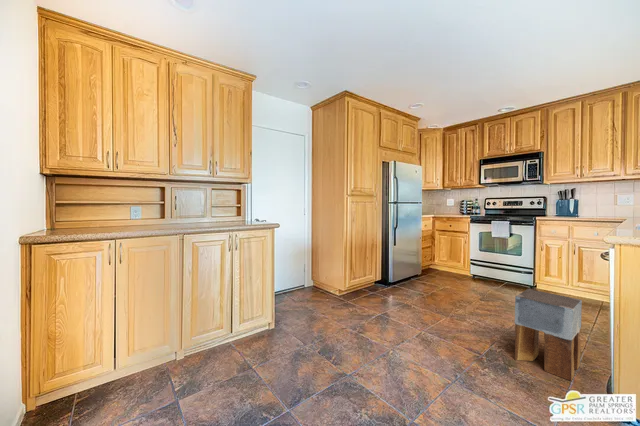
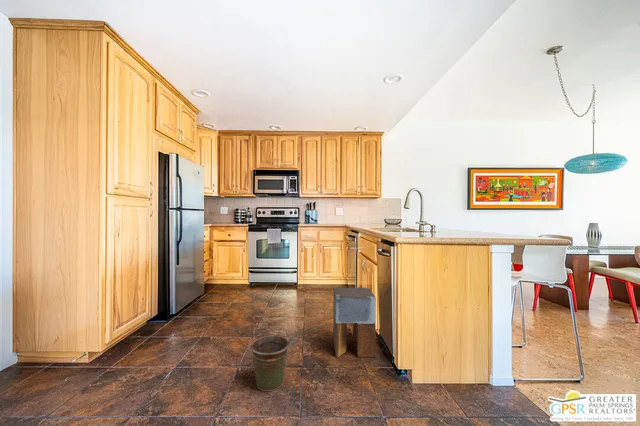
bucket: none [415,310,451,353] -> present [249,336,291,391]

